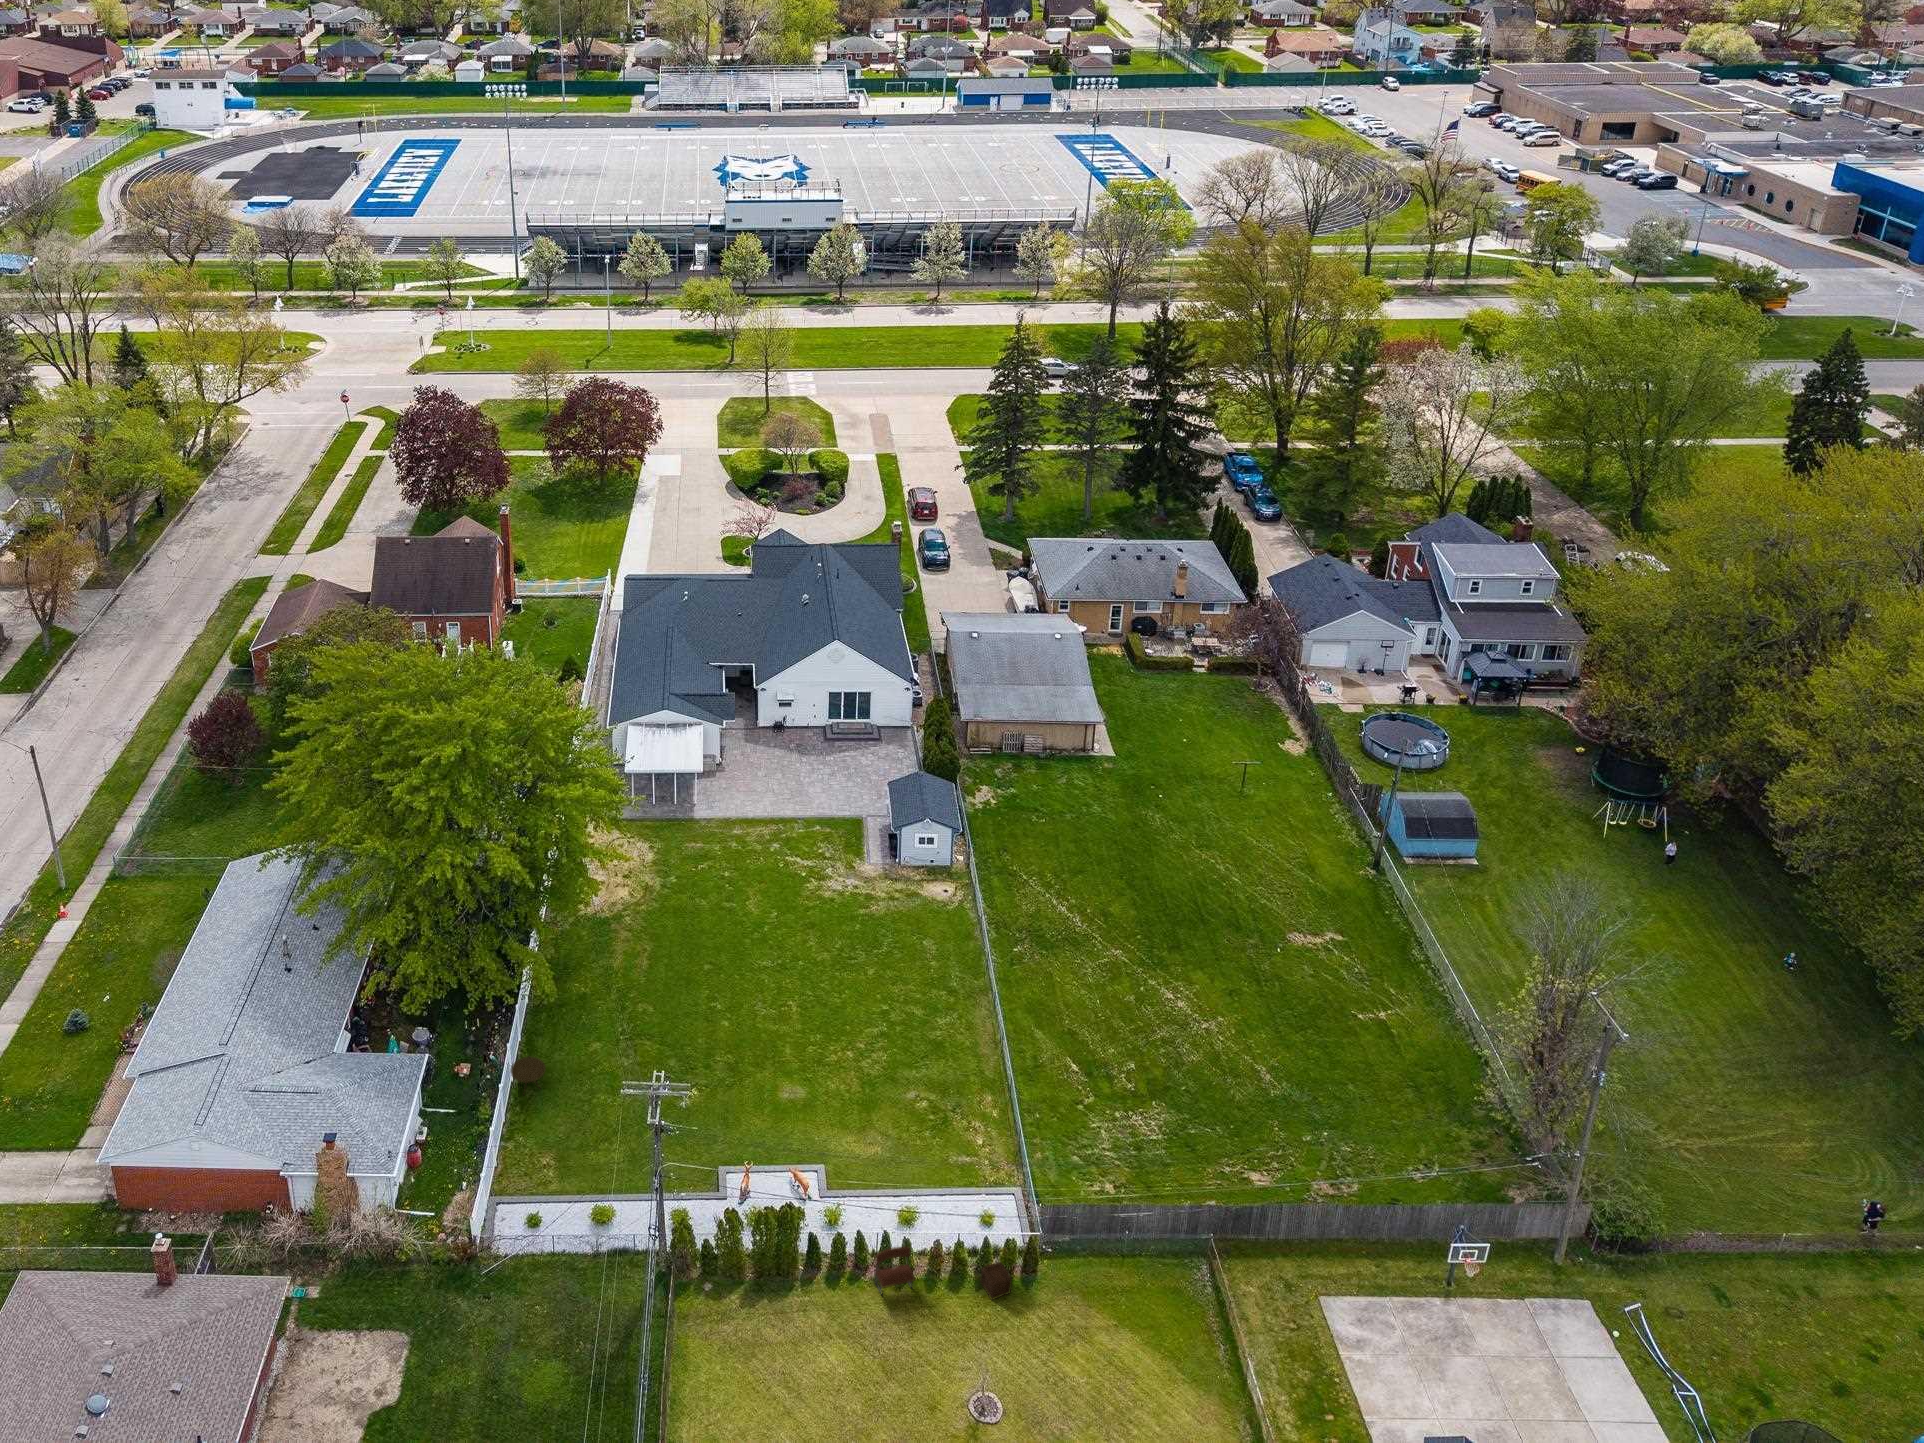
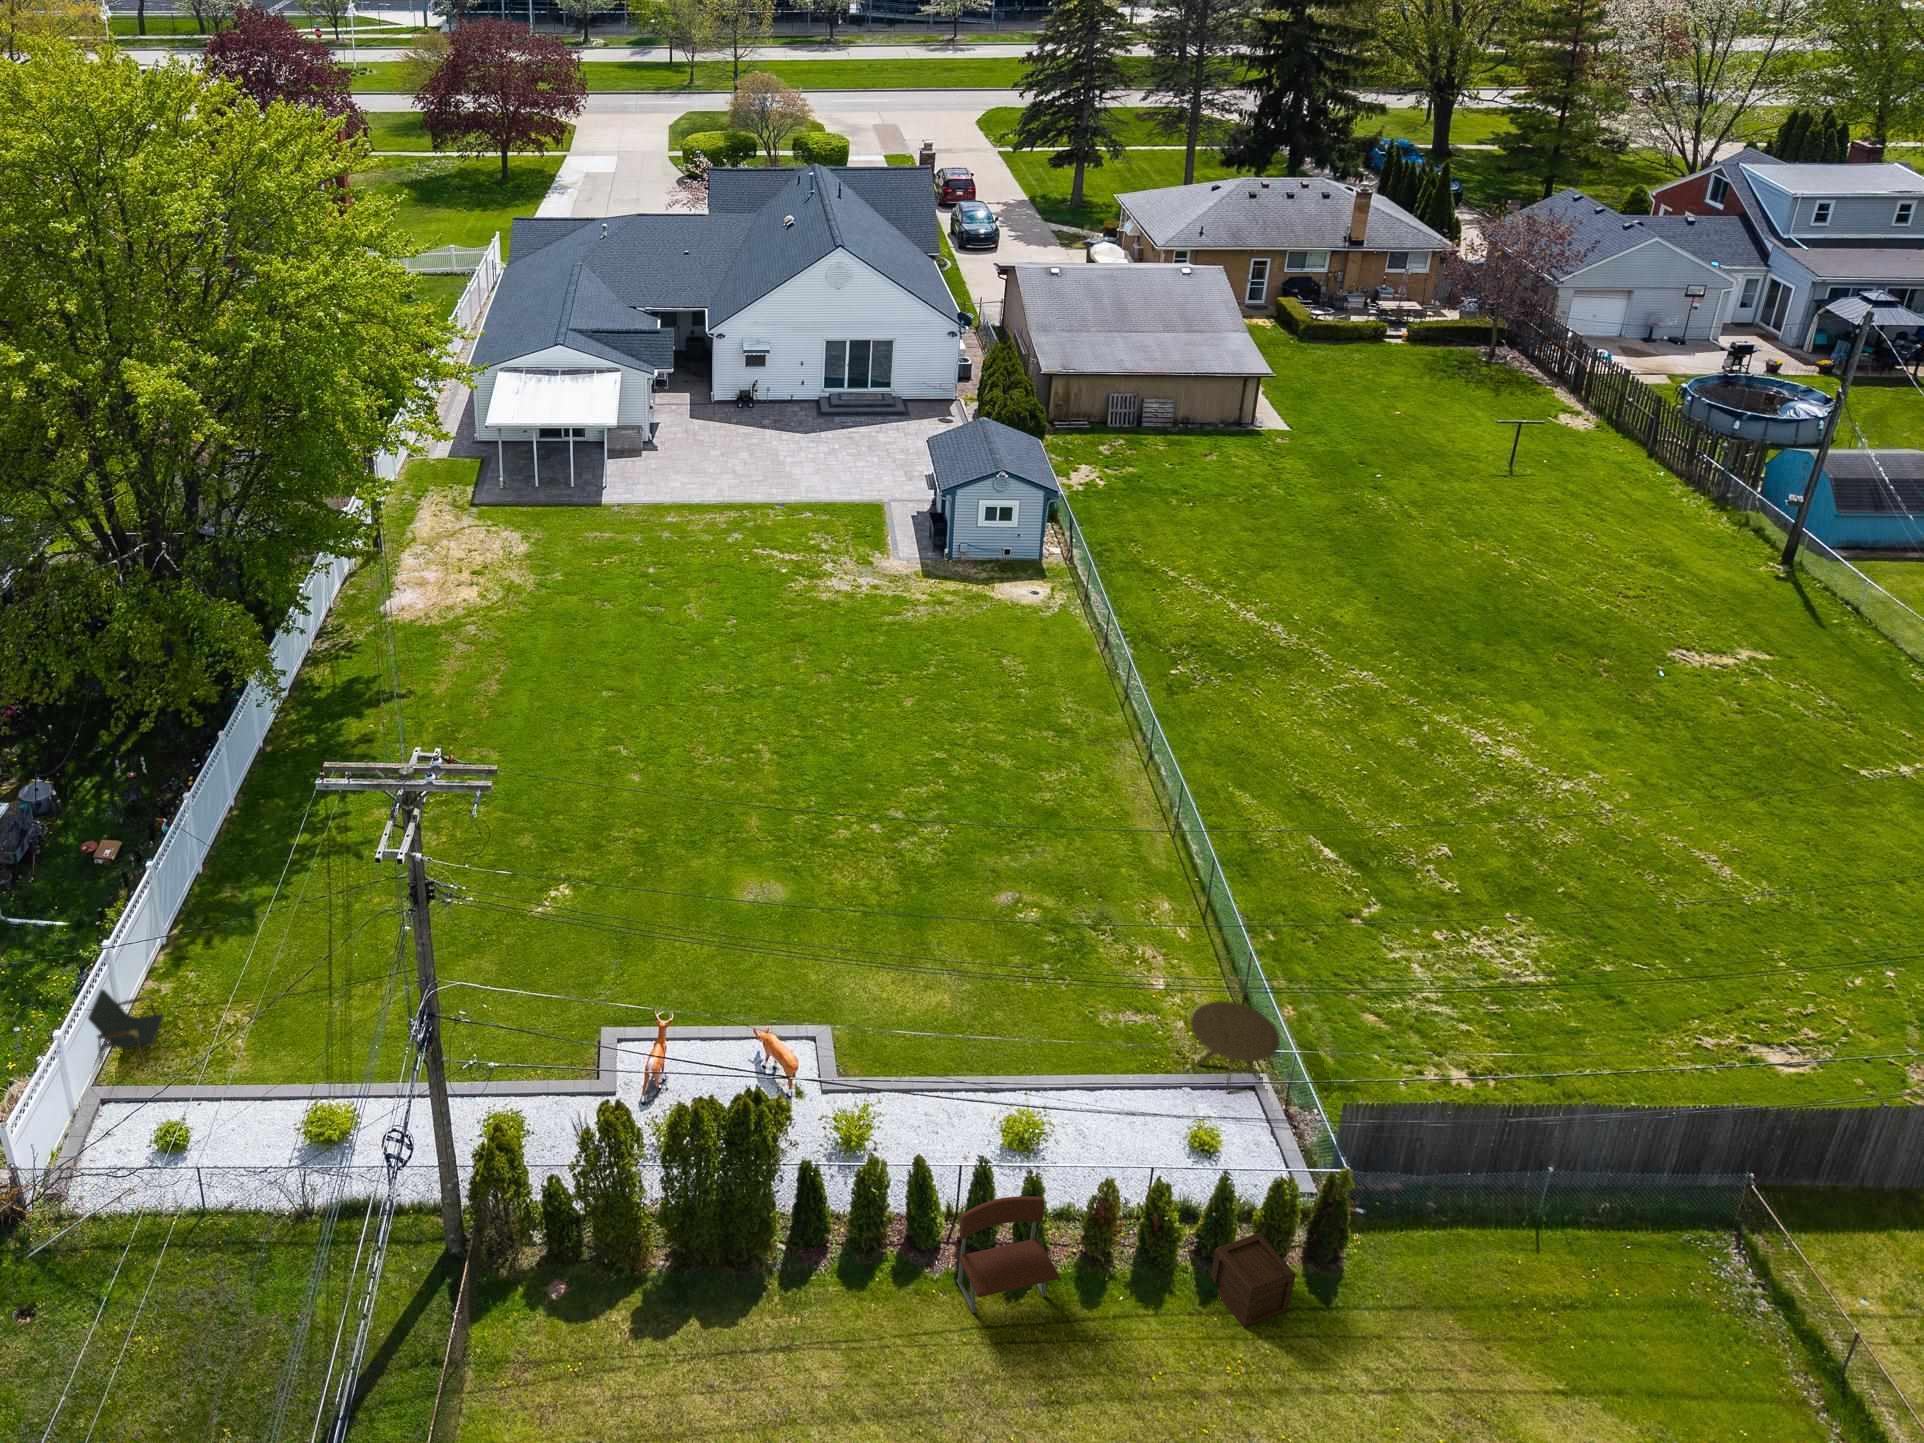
dining table: present [510,1057,546,1084] -> present [1191,1001,1280,1093]
lounge chair: none [489,1151,519,1188] -> present [88,989,164,1066]

